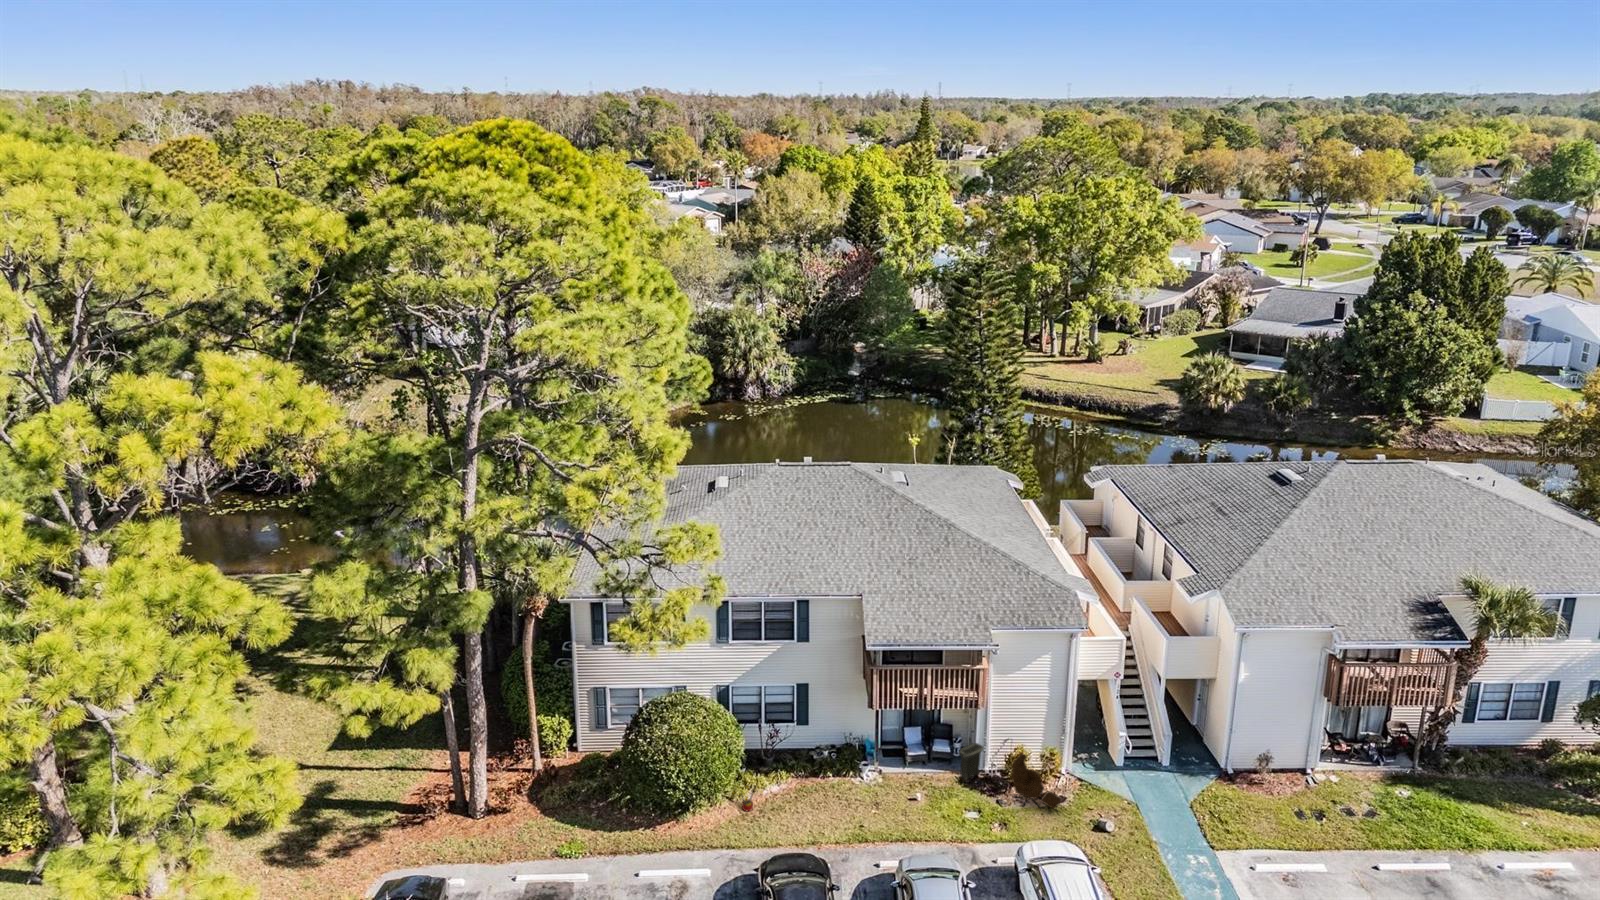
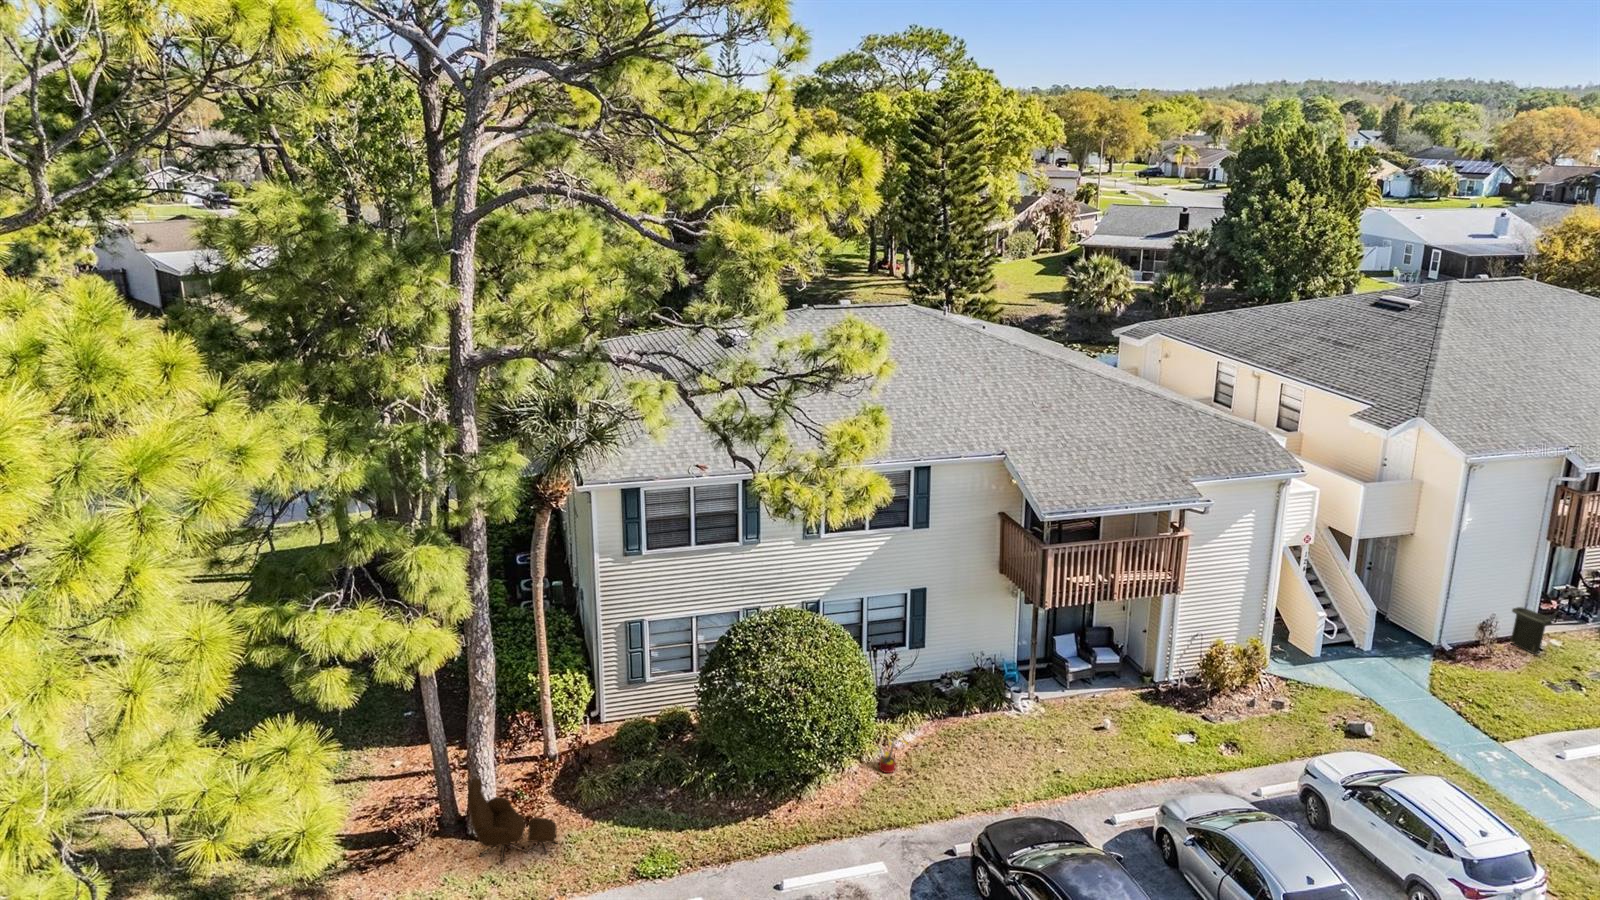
trash can: present [959,743,984,780] -> present [1510,607,1552,654]
lounge chair: present [1012,754,1061,809] -> present [468,778,557,864]

